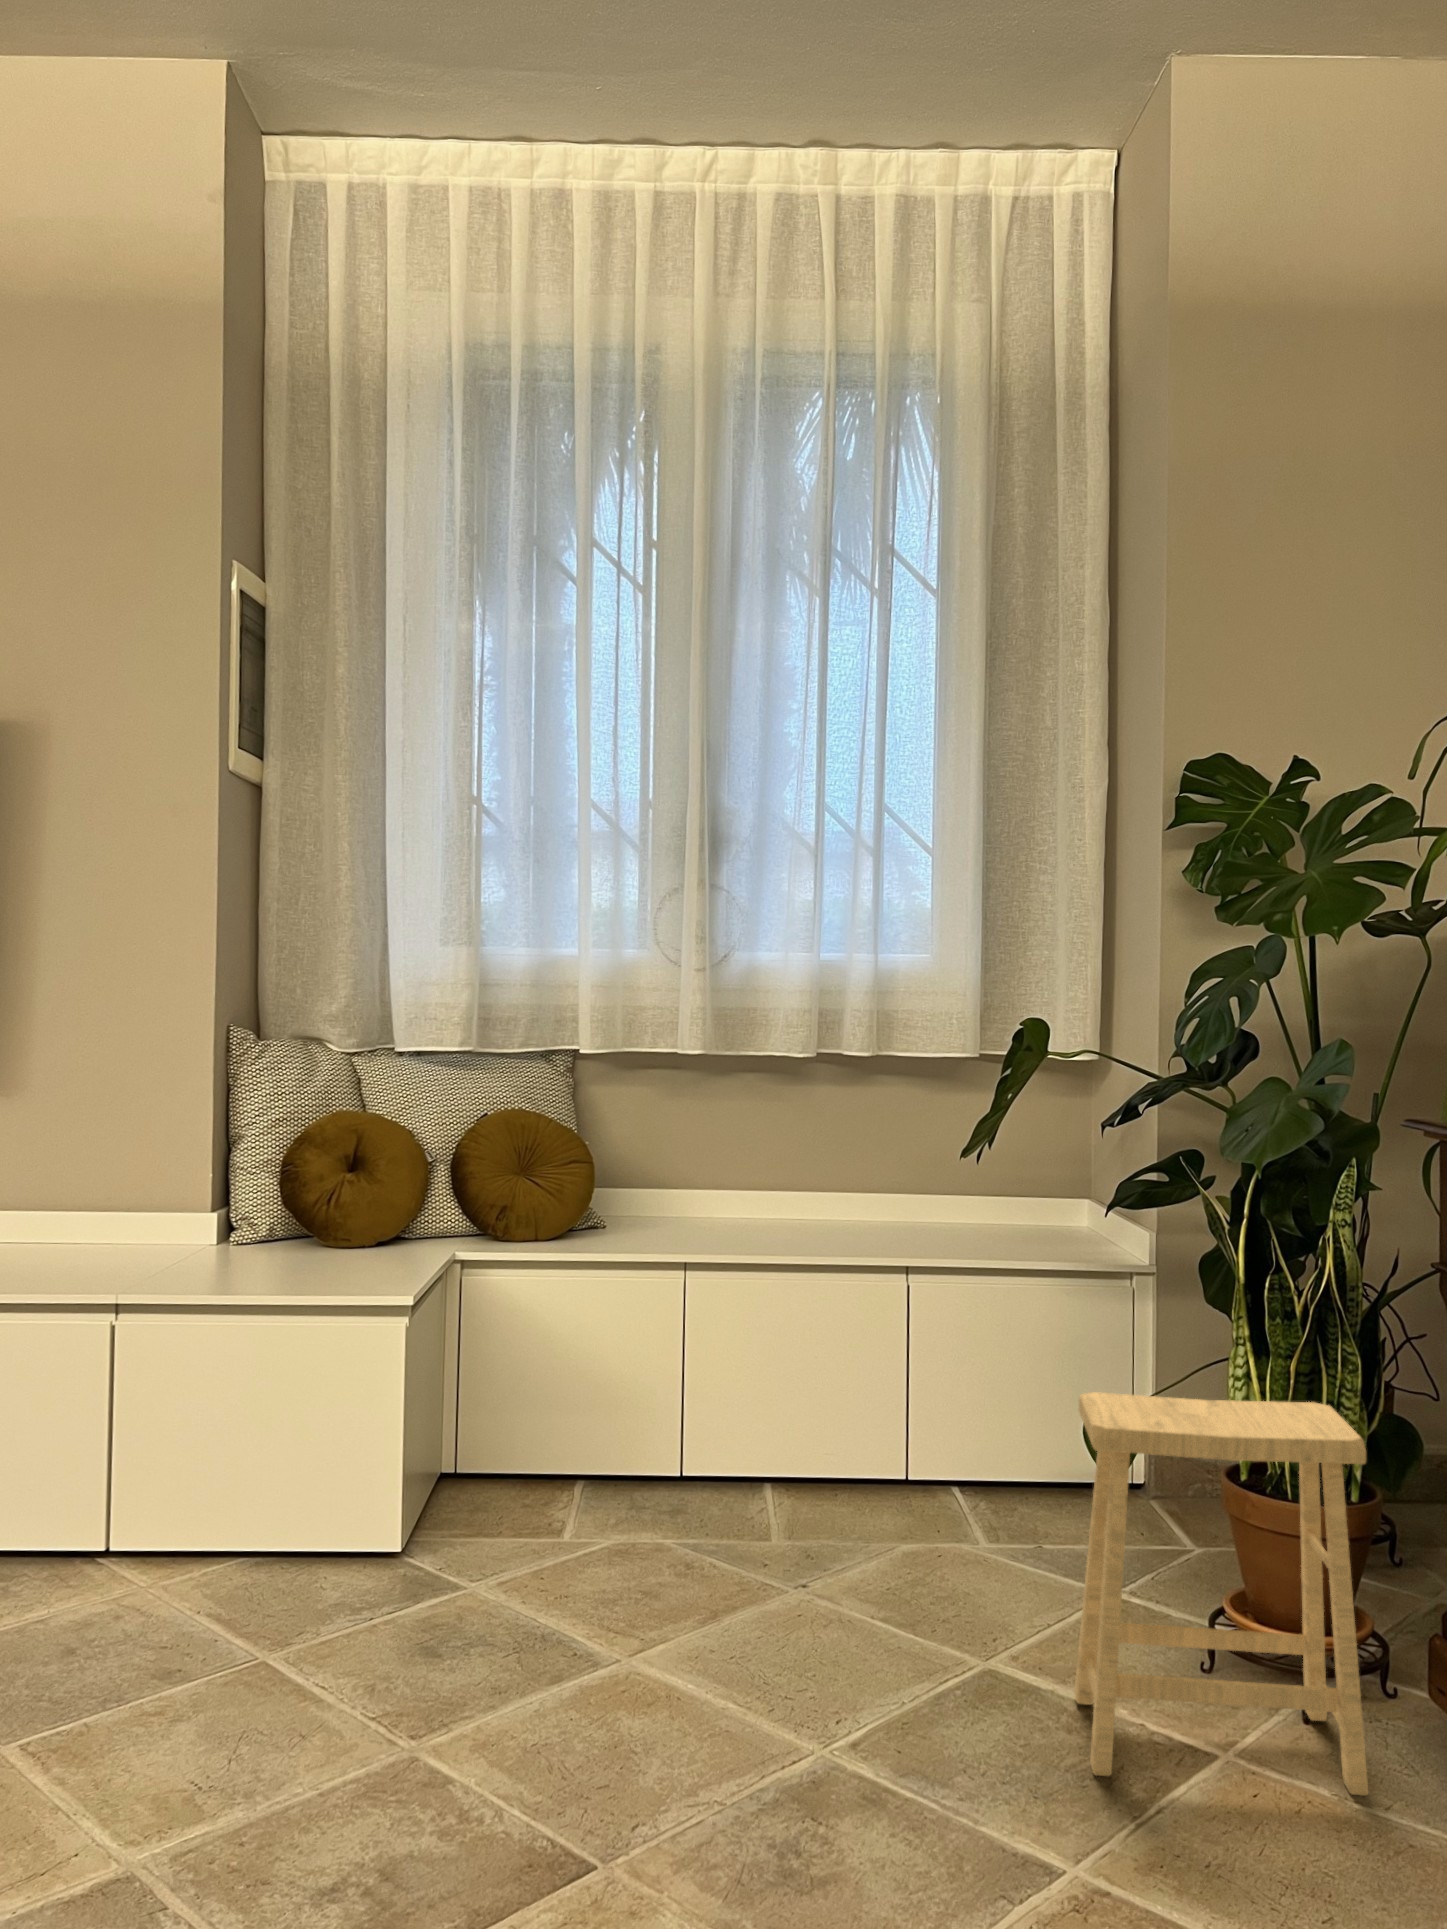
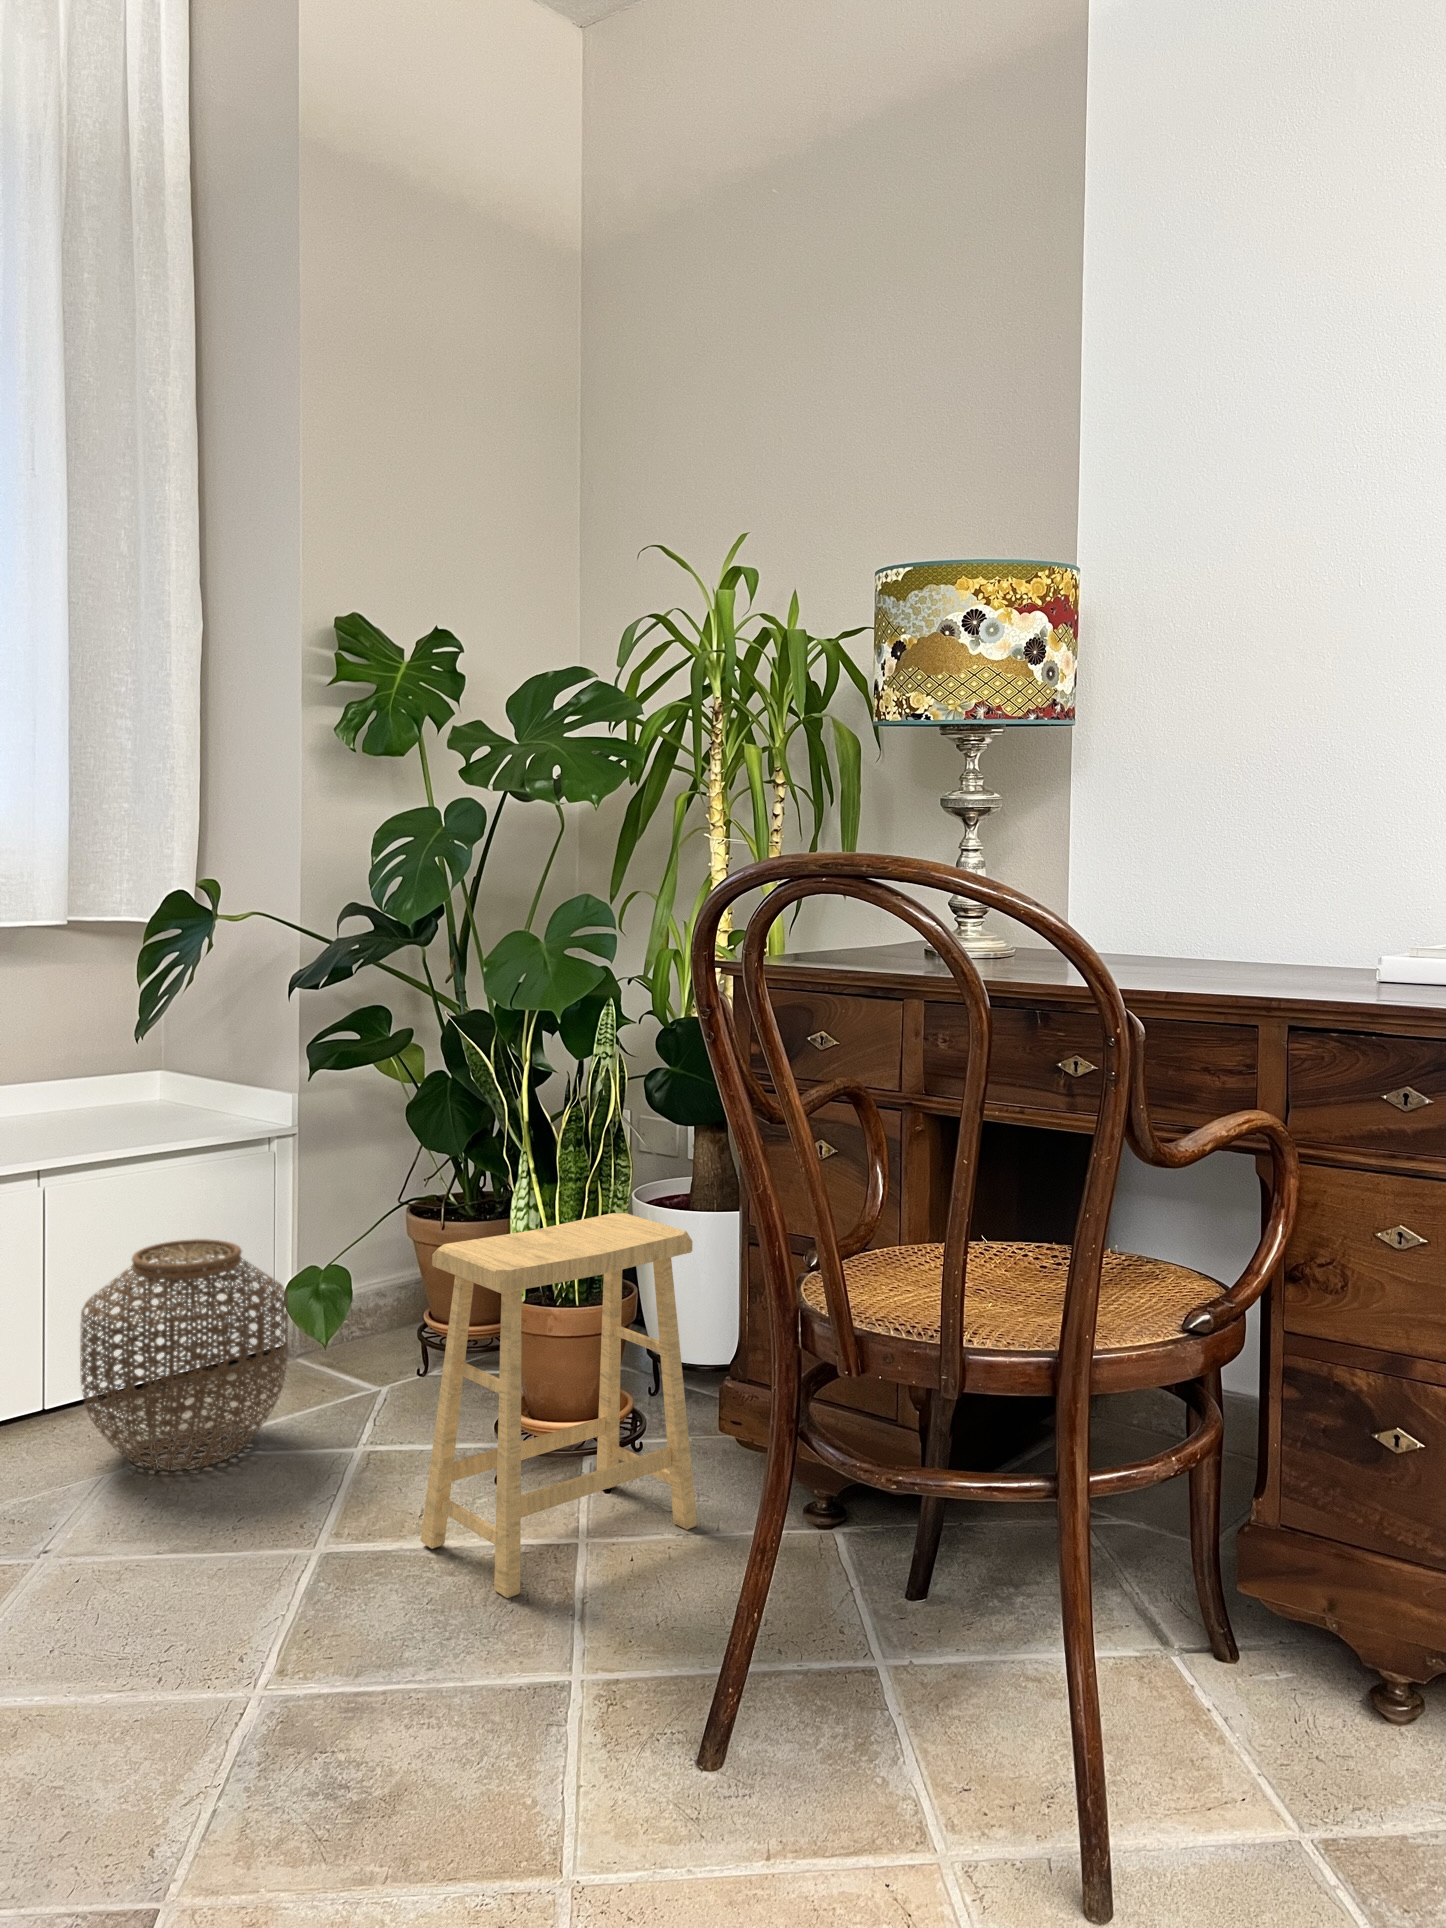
woven basket: none [893,1350,1075,1566] -> present [80,1239,288,1470]

